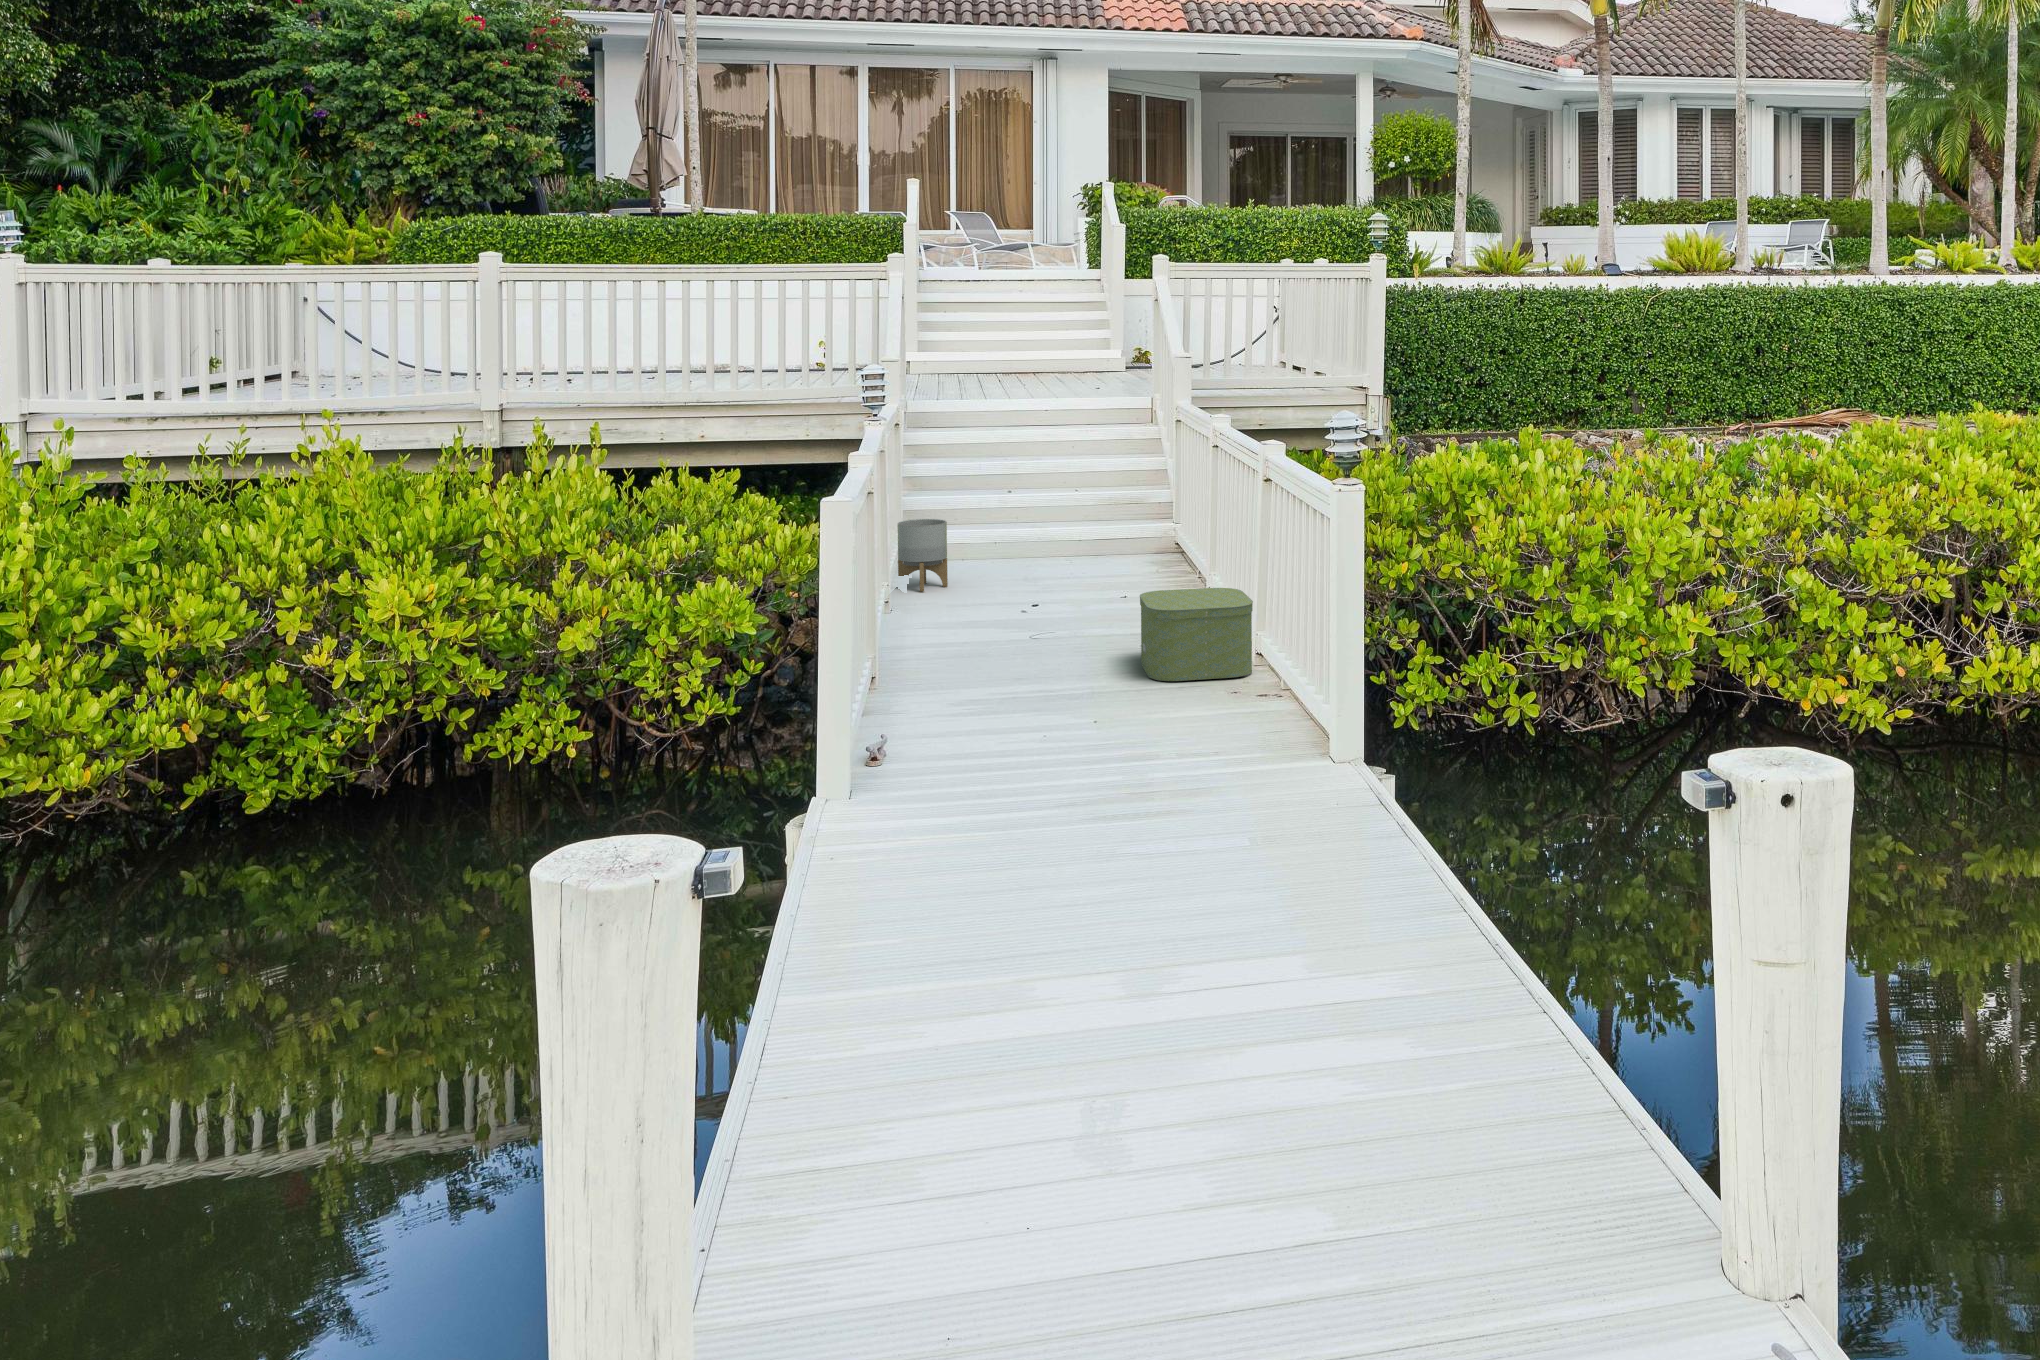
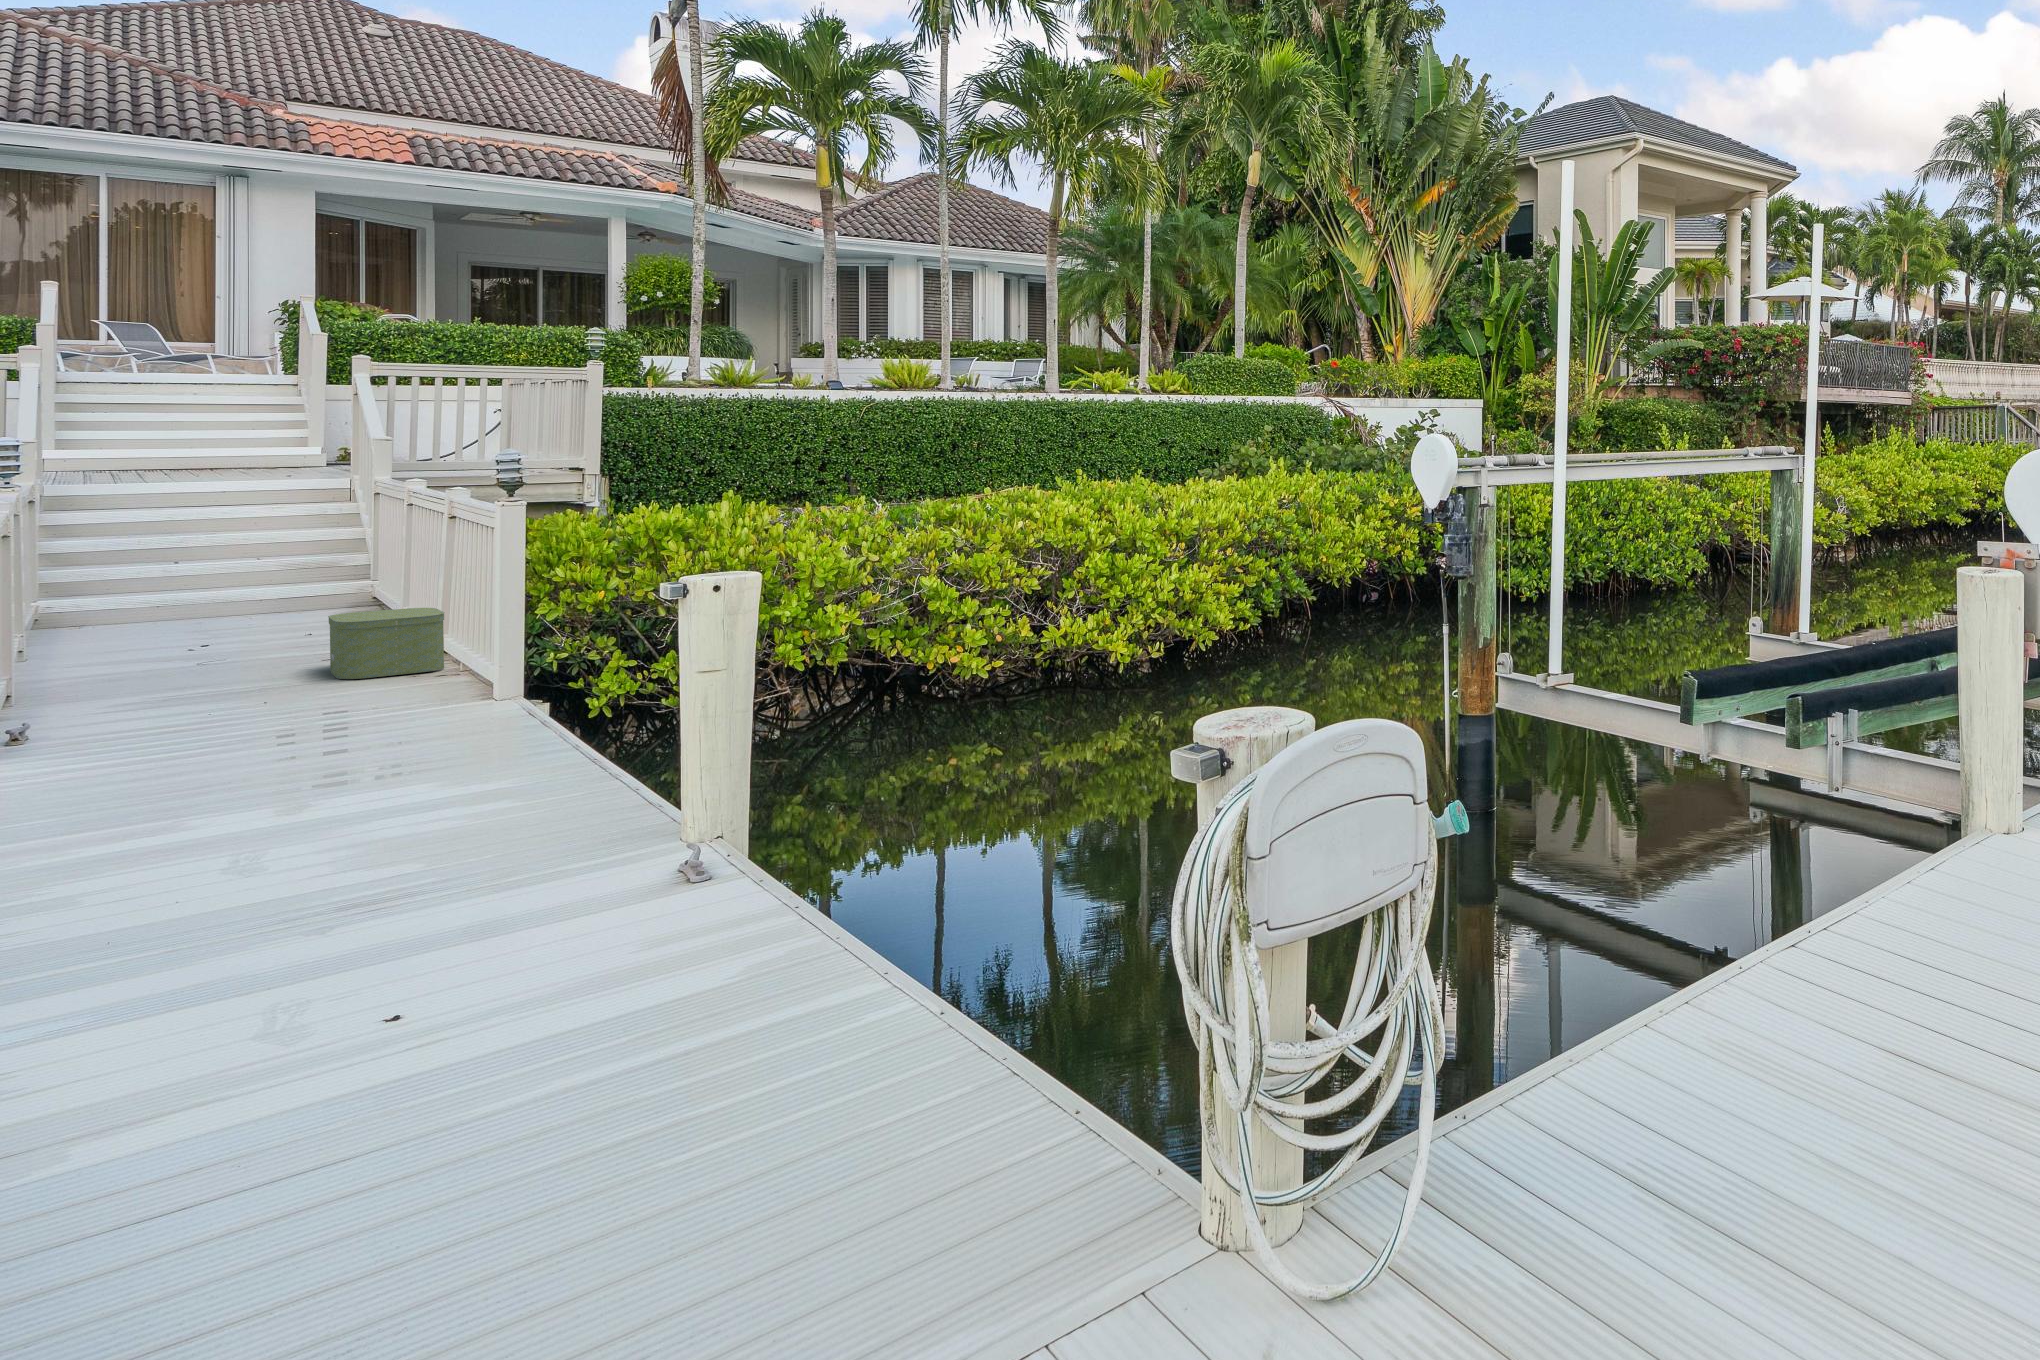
planter: present [898,519,948,592] -> none [40,581,106,646]

